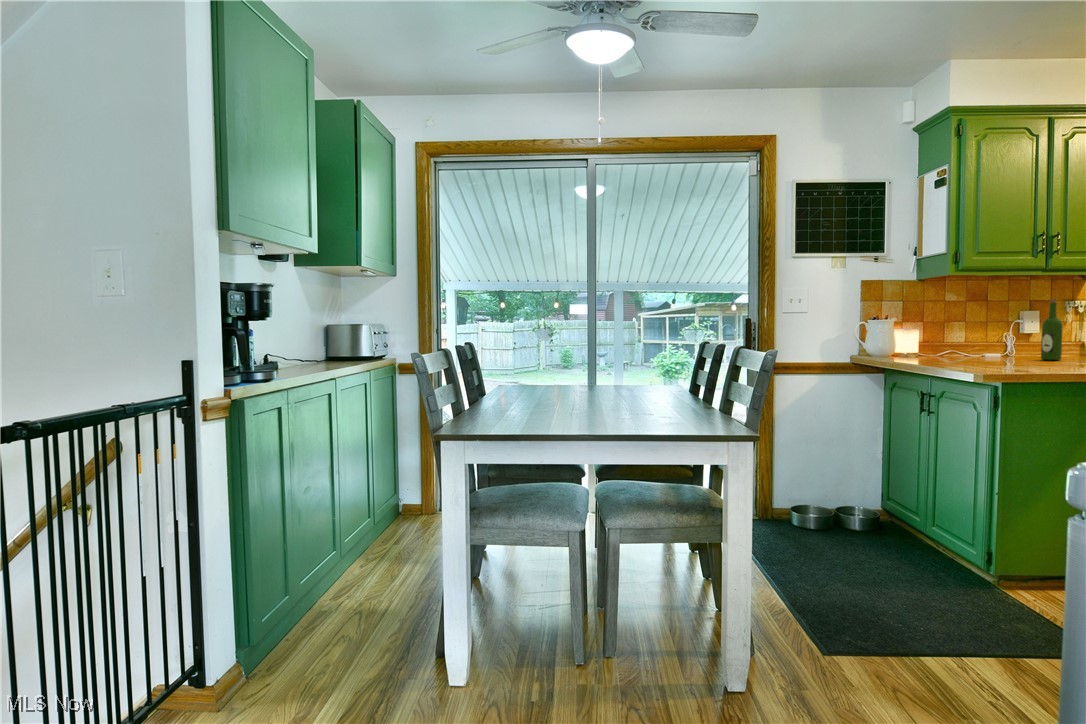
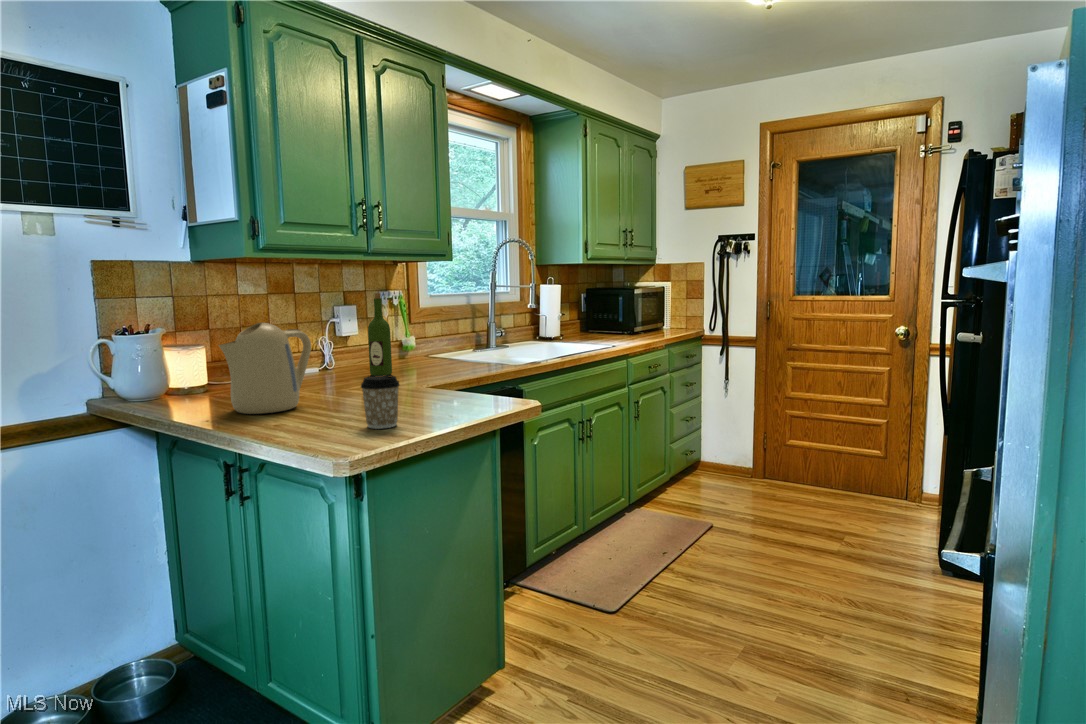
kettle: none [924,312,985,364] -> present [219,323,311,414]
coffee cup: none [1008,341,1037,372] -> present [361,375,400,429]

